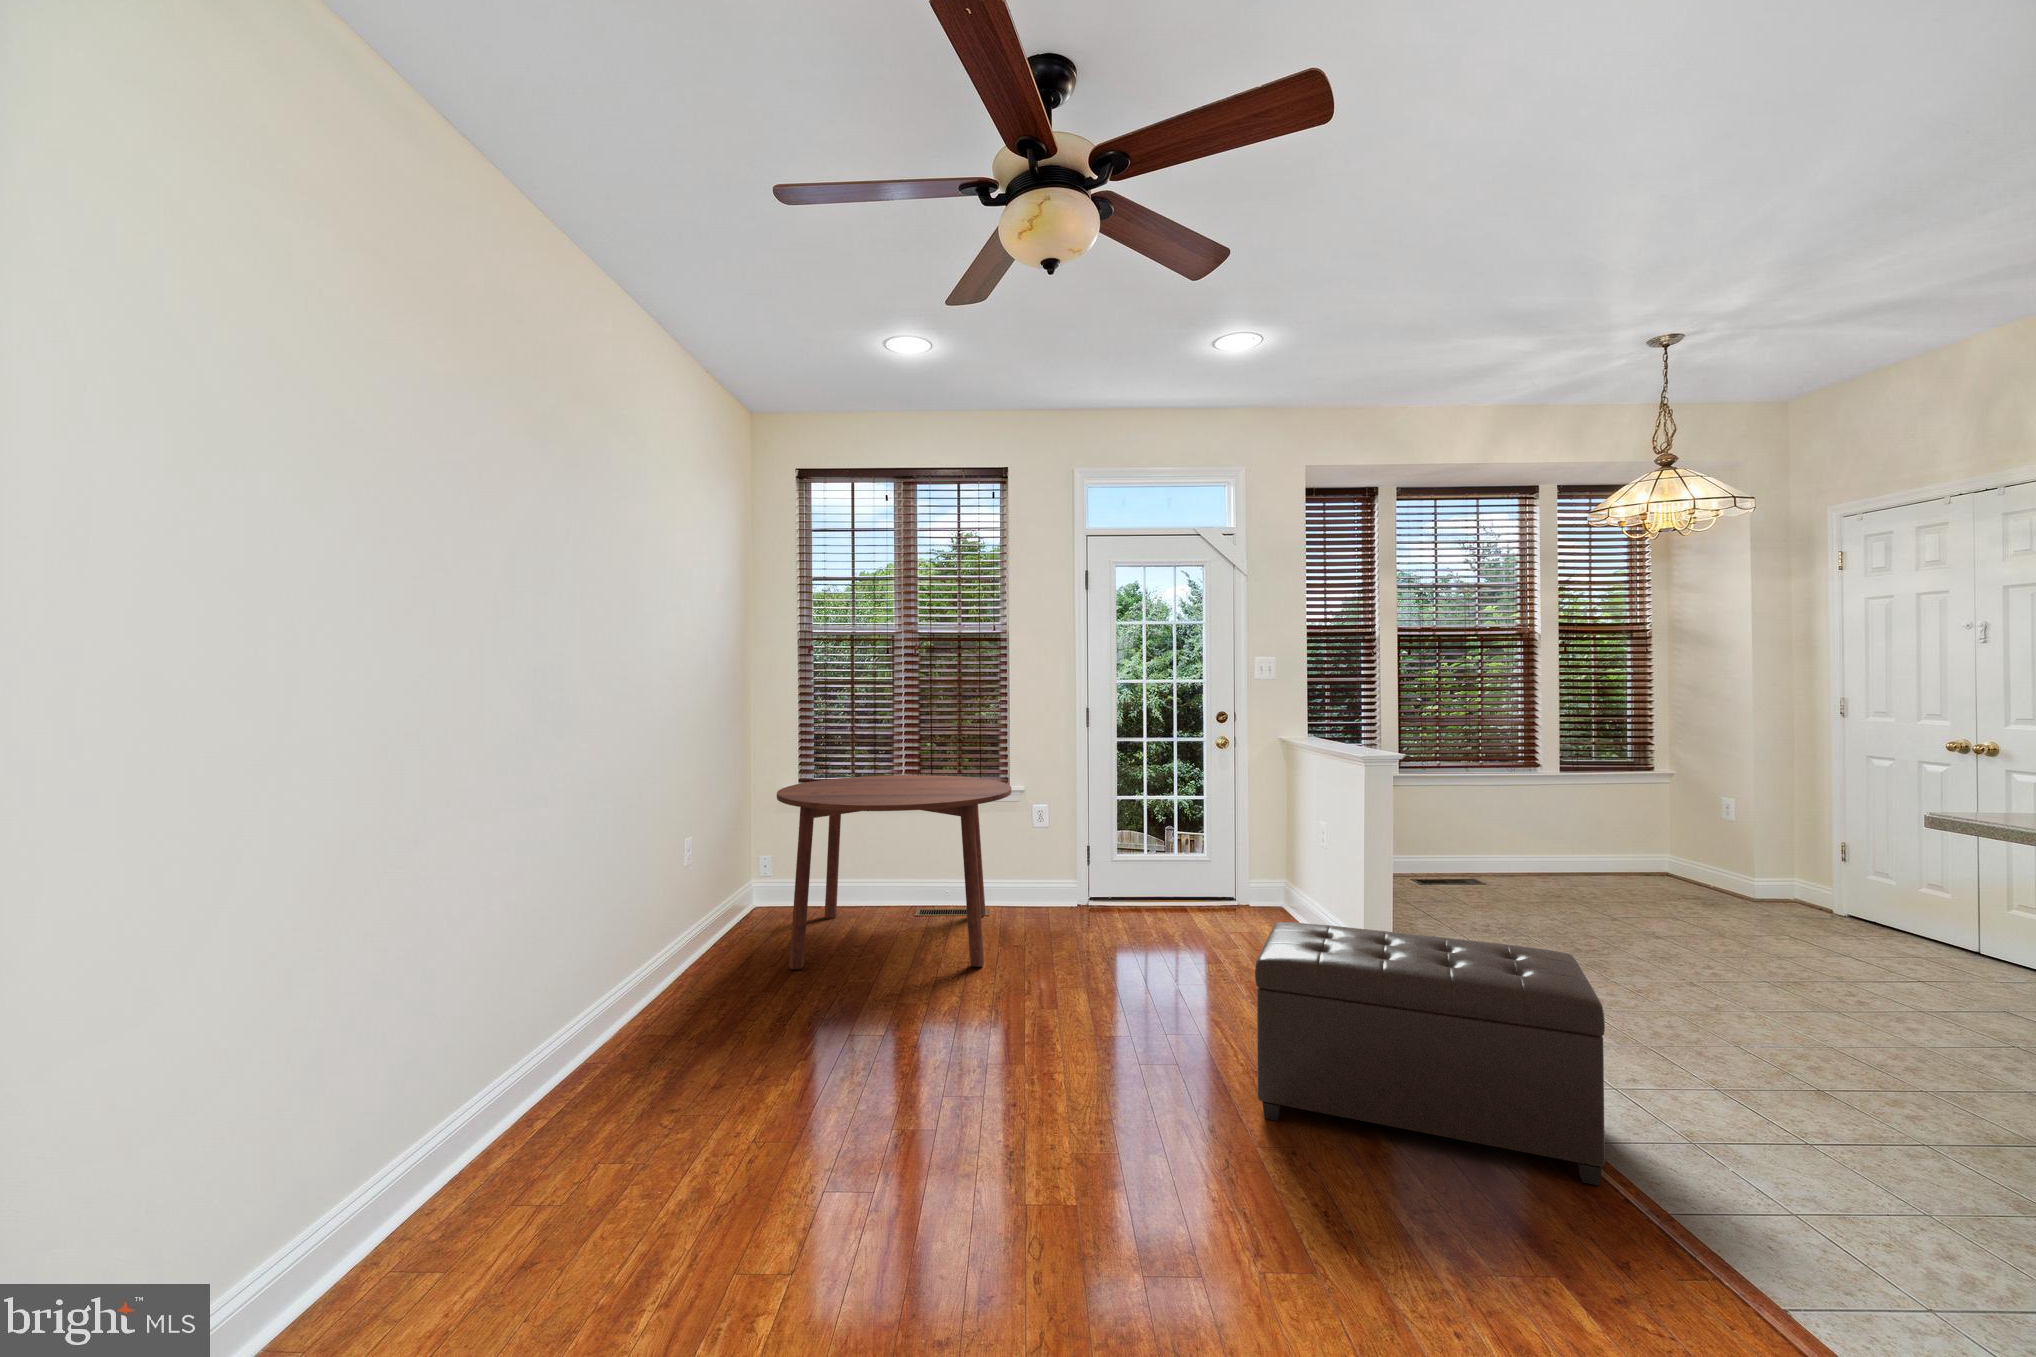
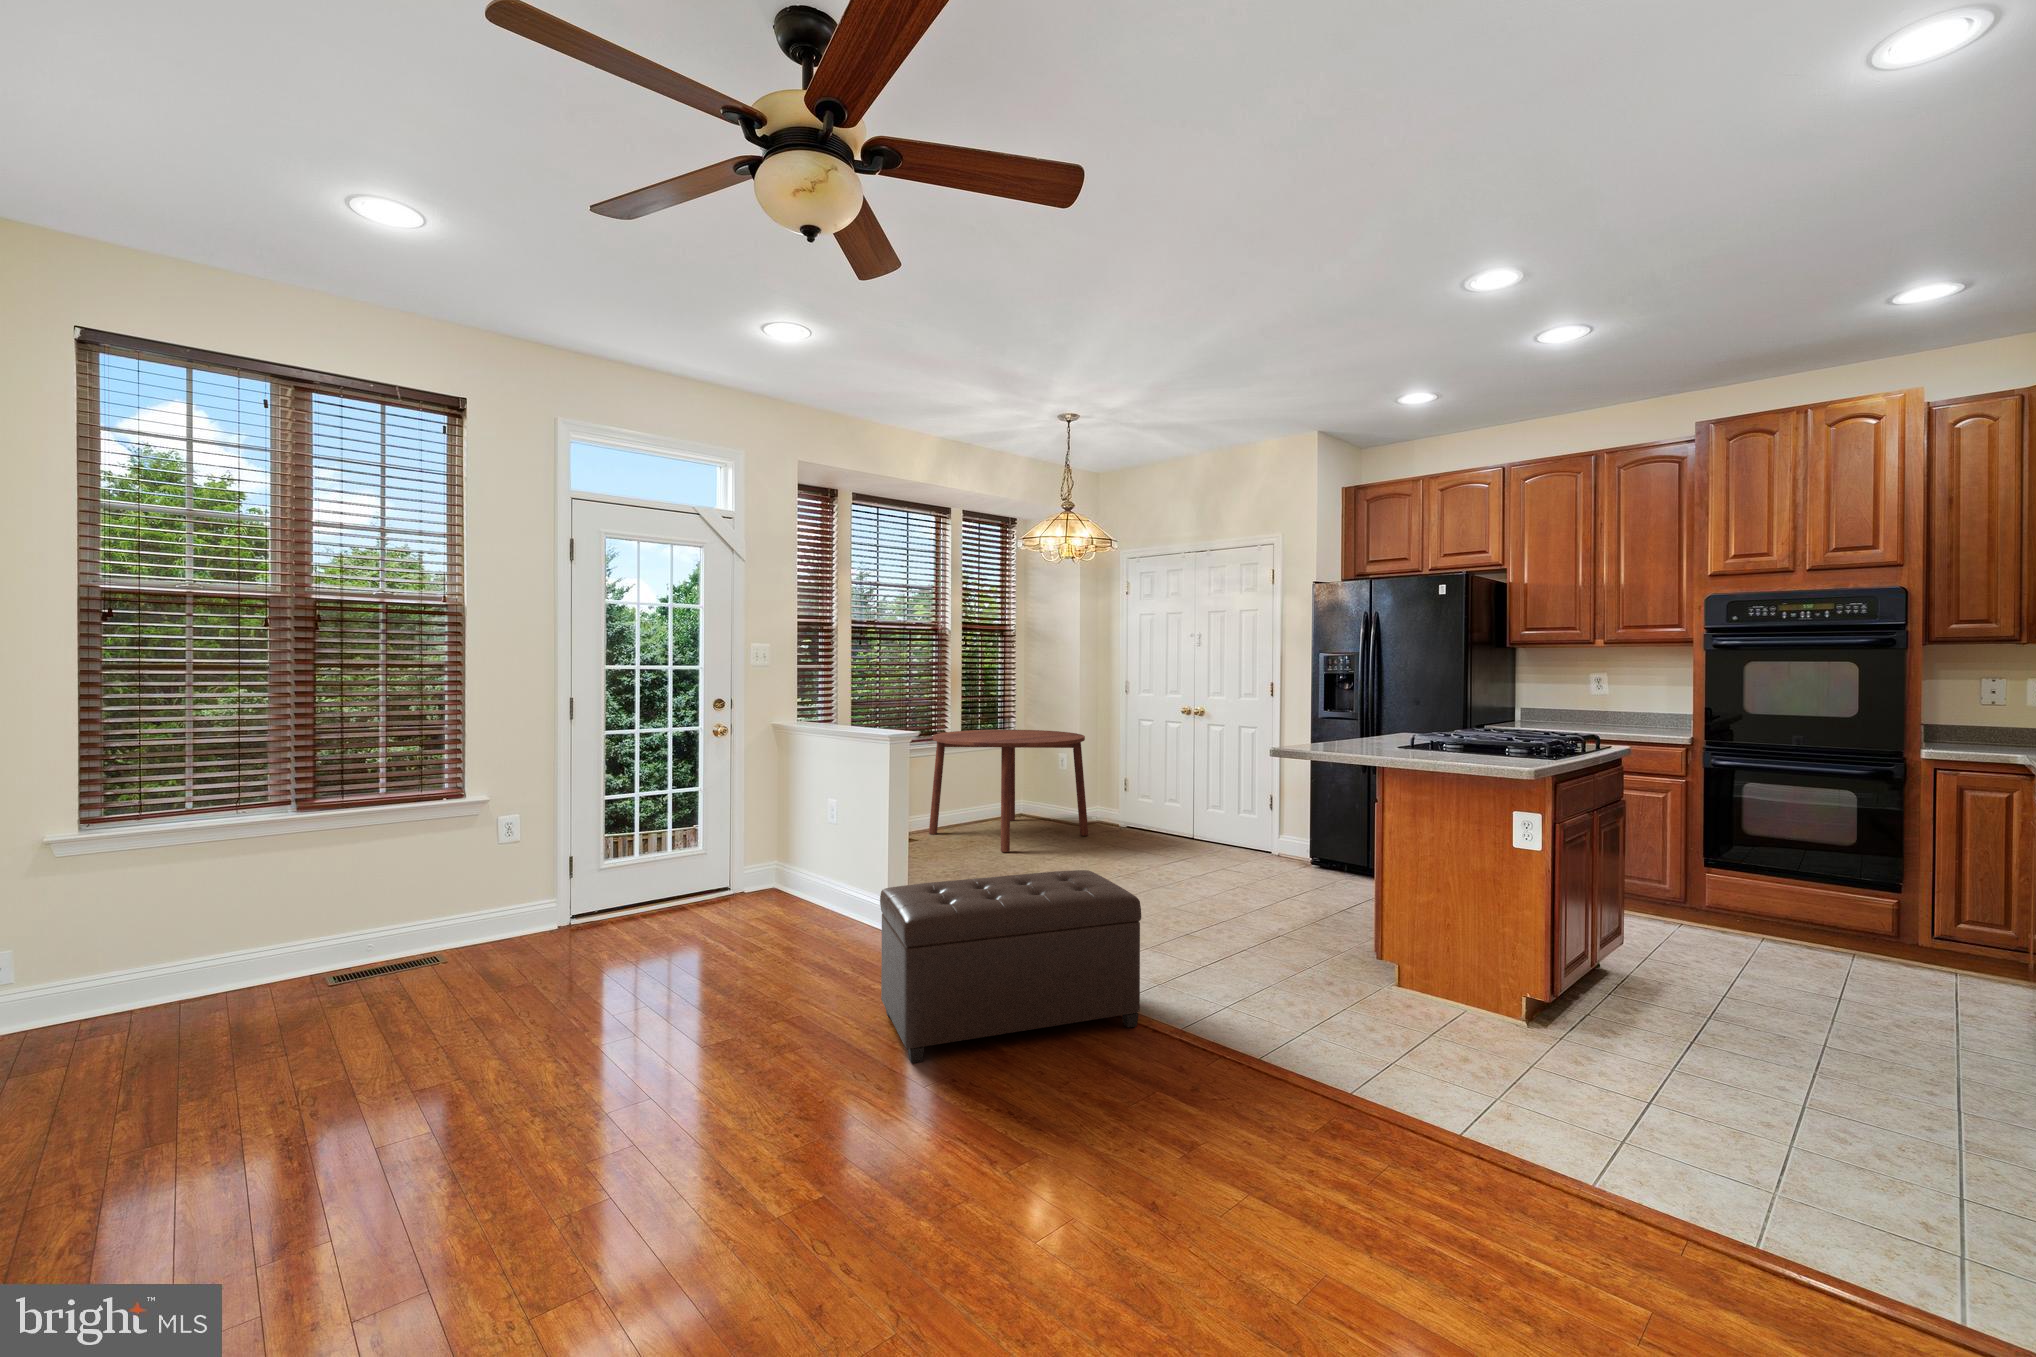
dining table: present [777,775,1011,970] -> present [929,730,1088,852]

